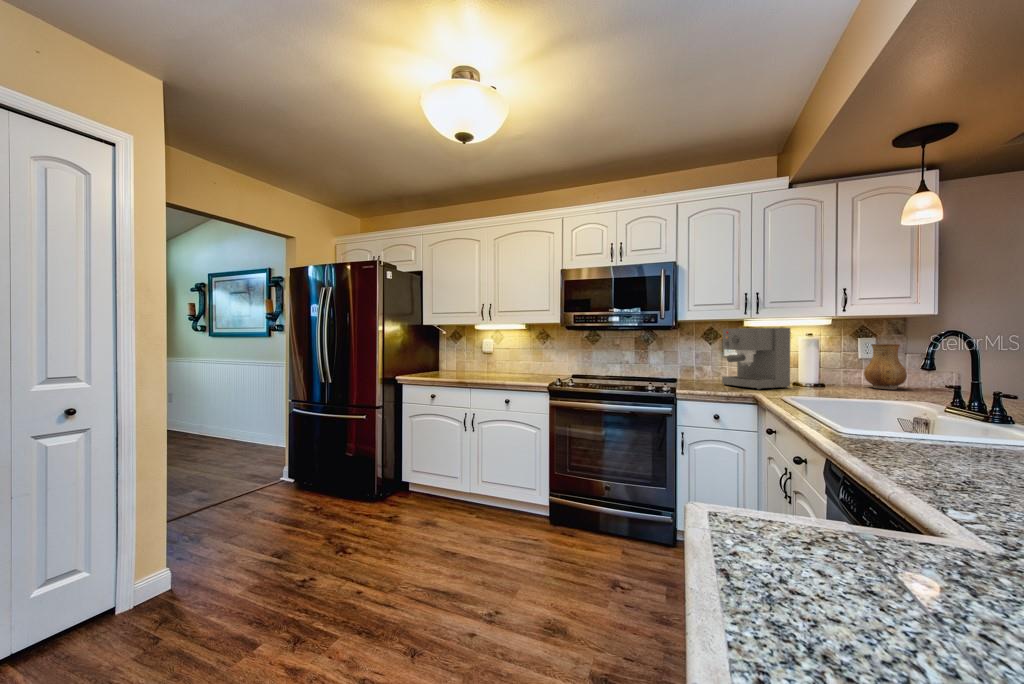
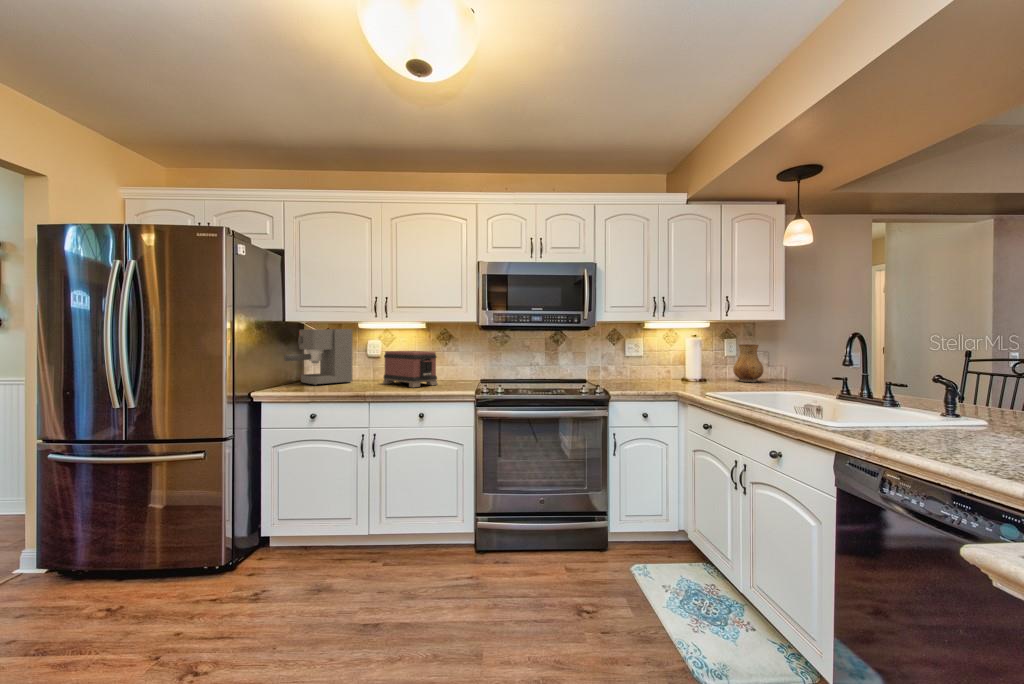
coffee maker: present [722,327,790,389] -> present [284,329,352,385]
toaster: none [491,348,532,378] -> present [383,351,438,387]

